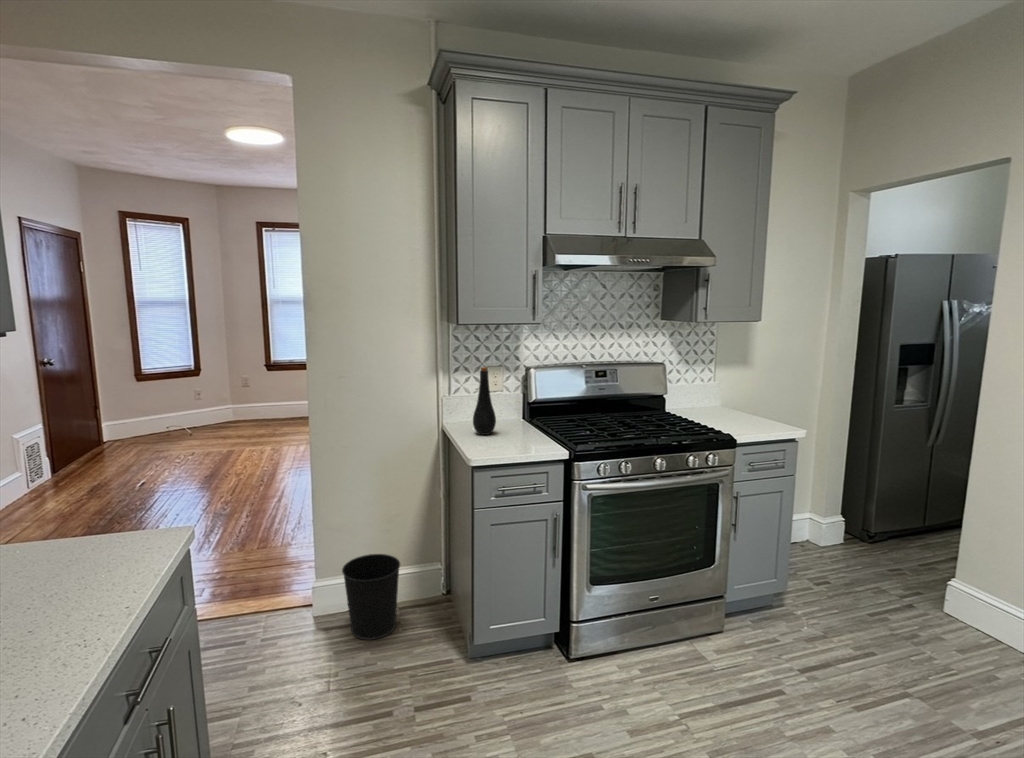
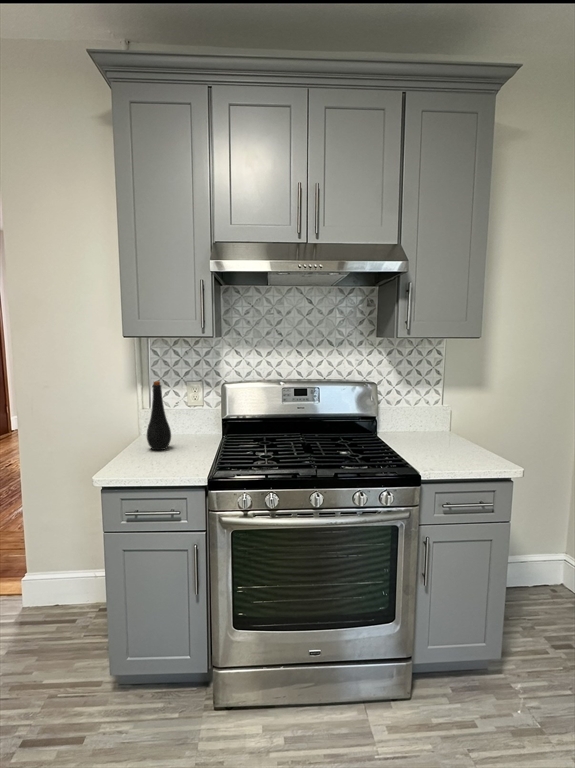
wastebasket: present [342,554,400,640] -> none [27,556,89,643]

